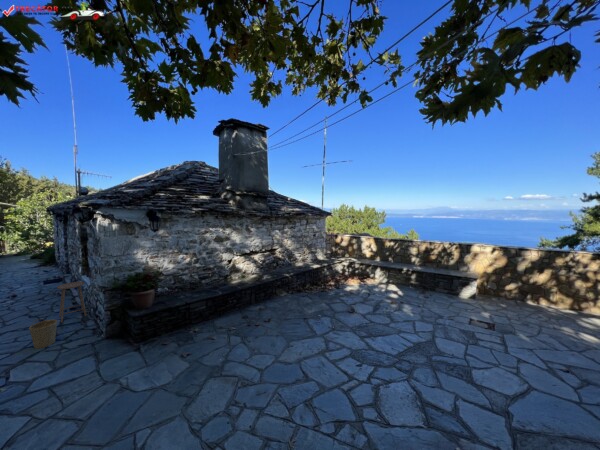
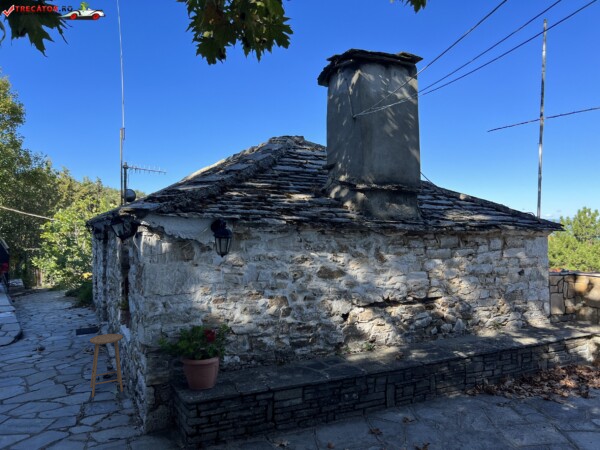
basket: present [29,320,57,349] -> none [54,389,87,437]

